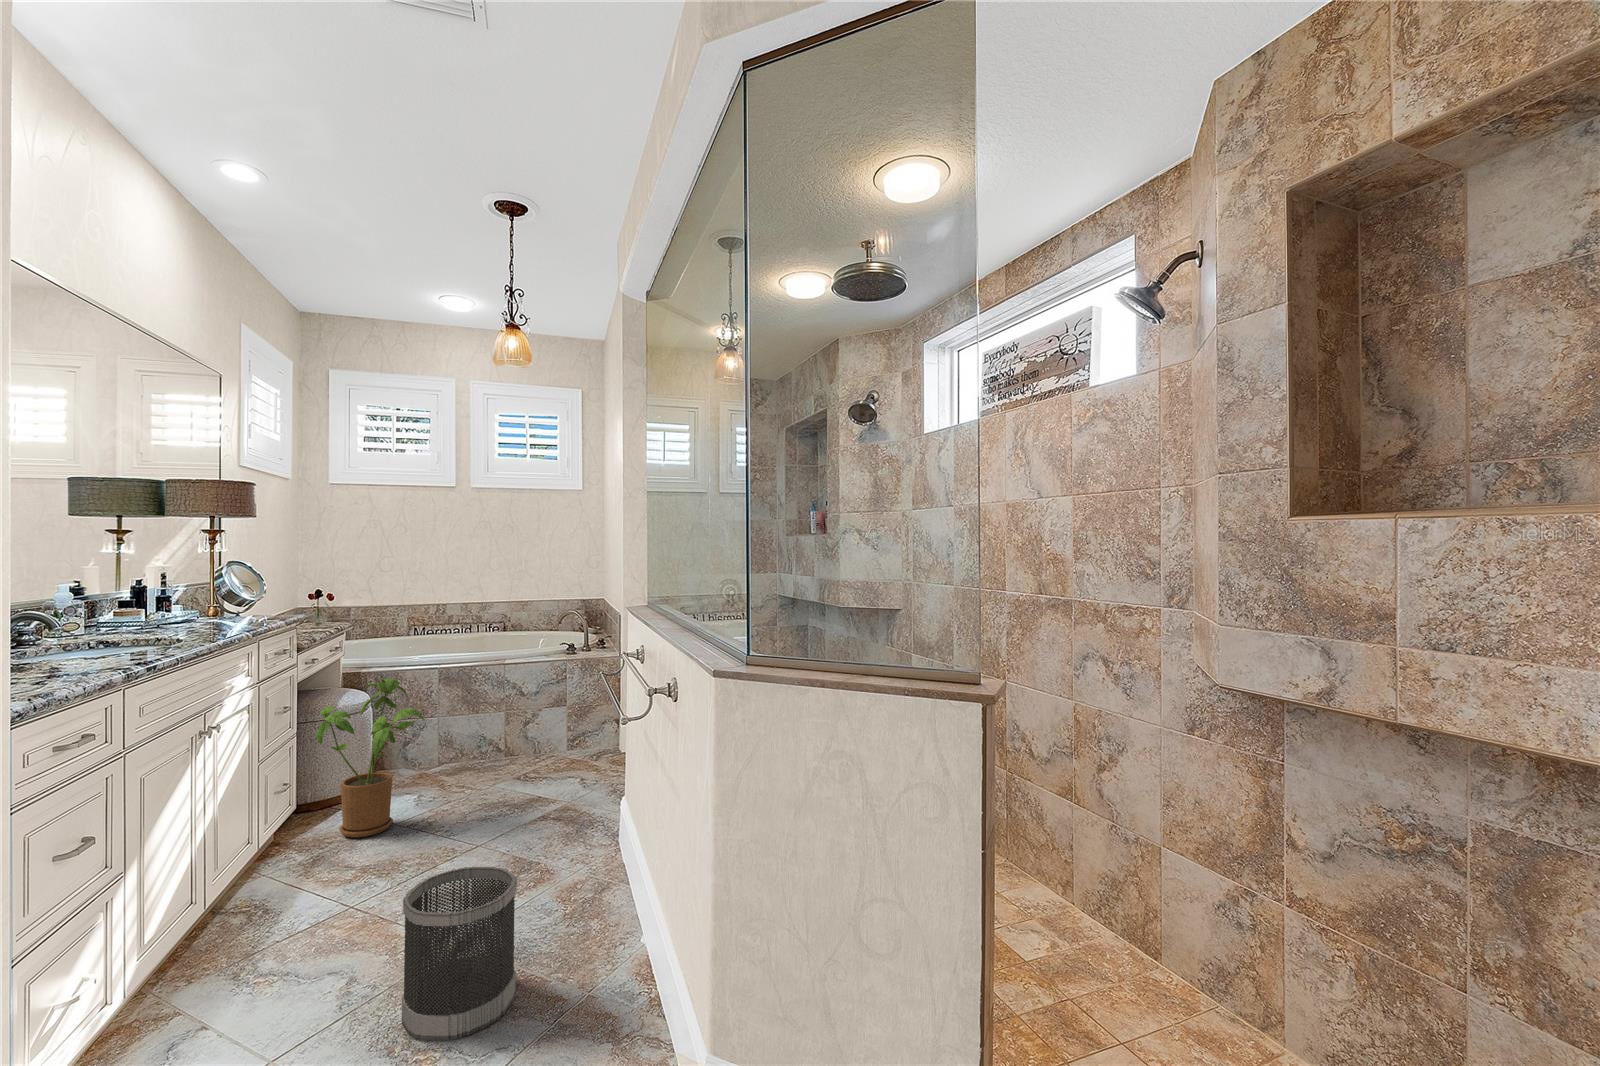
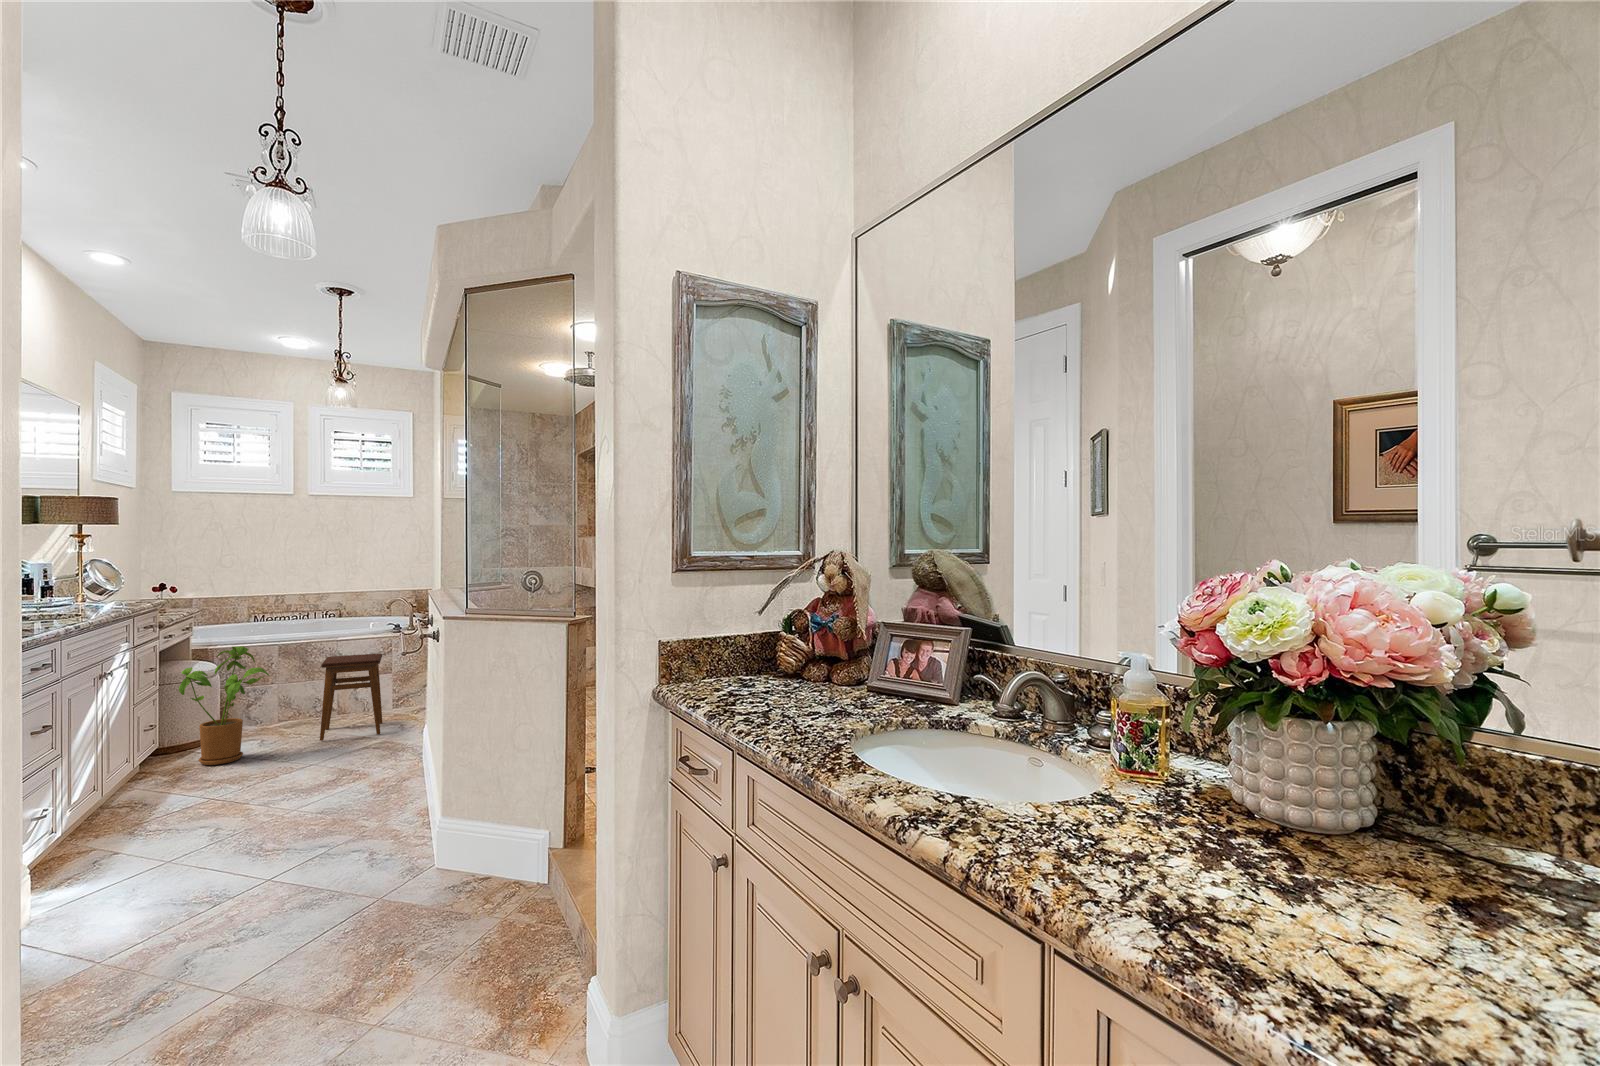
stool: none [484,686,557,803] -> present [320,653,382,741]
wastebasket: present [402,867,517,1040] -> none [264,749,343,846]

